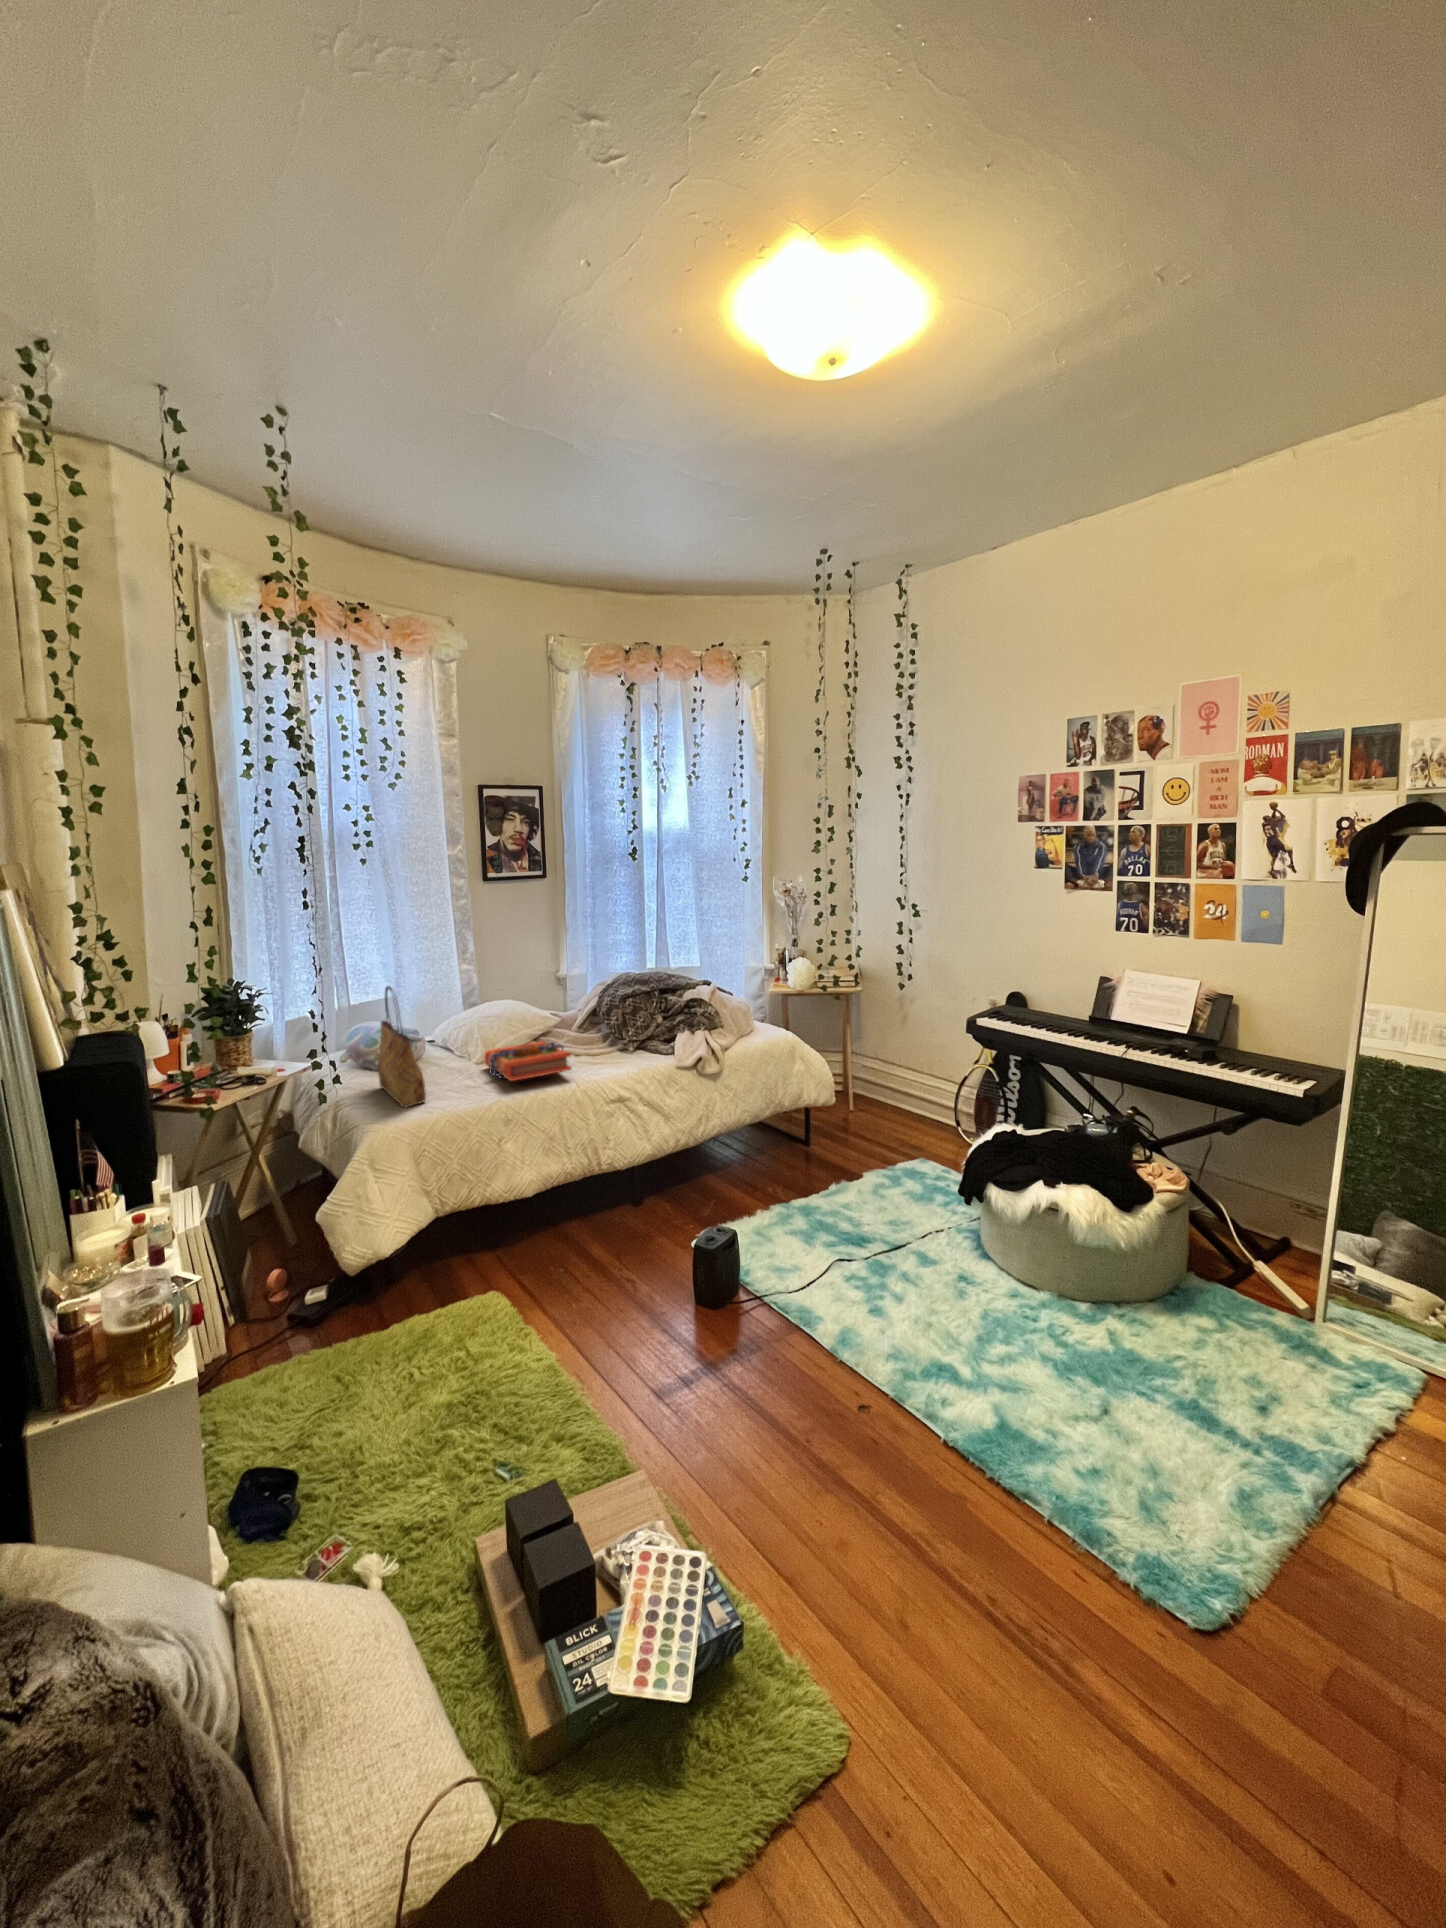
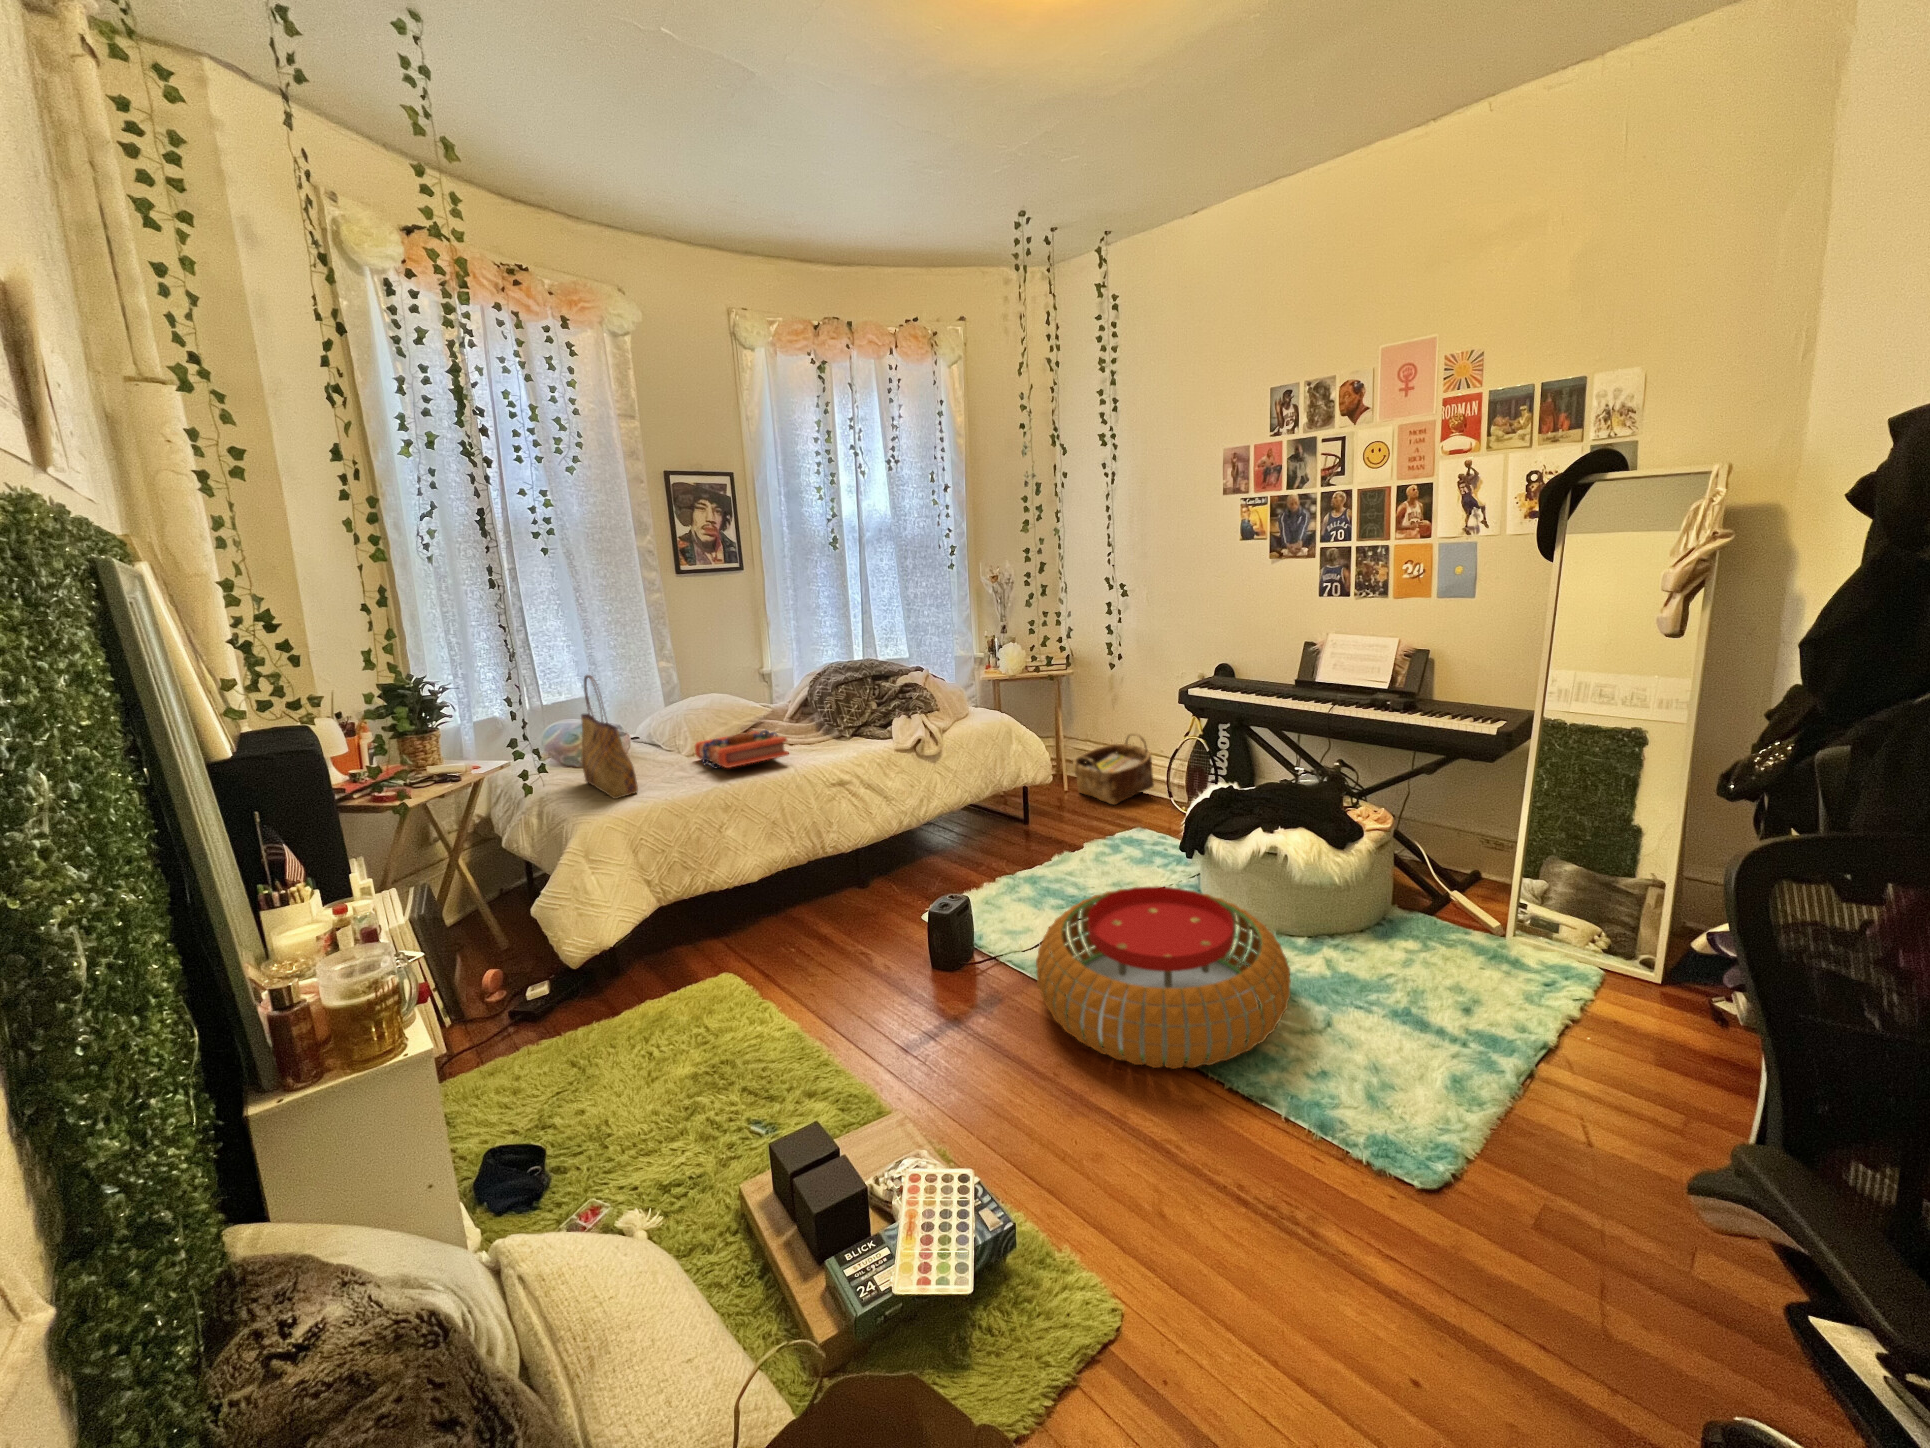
woven basket: none [858,1055,941,1130] -> present [1073,733,1154,805]
pouf: none [797,1234,1065,1448] -> present [1036,887,1291,1069]

